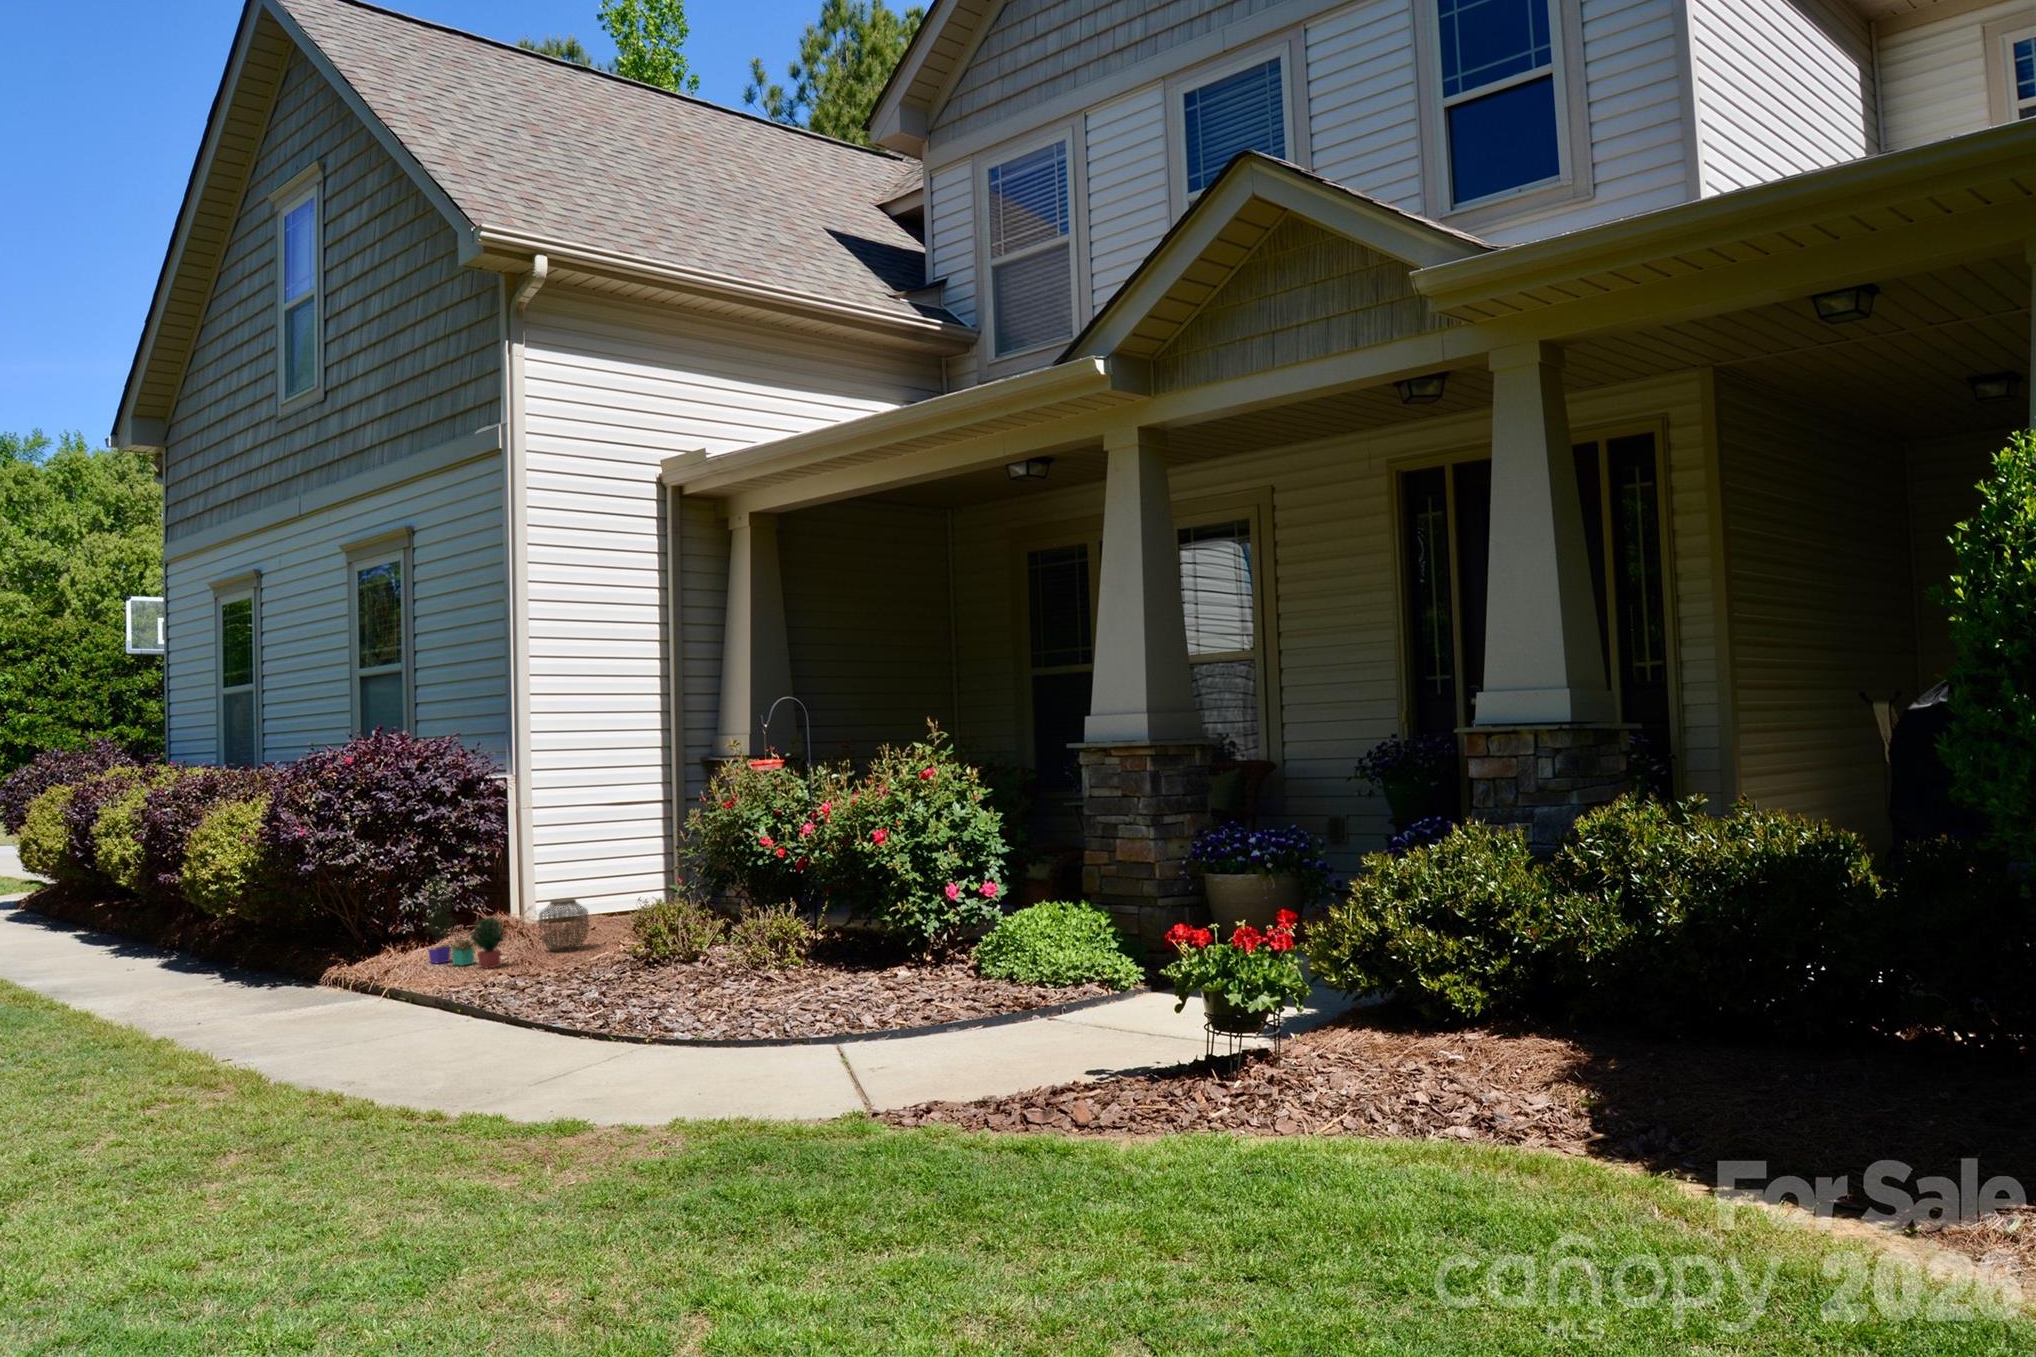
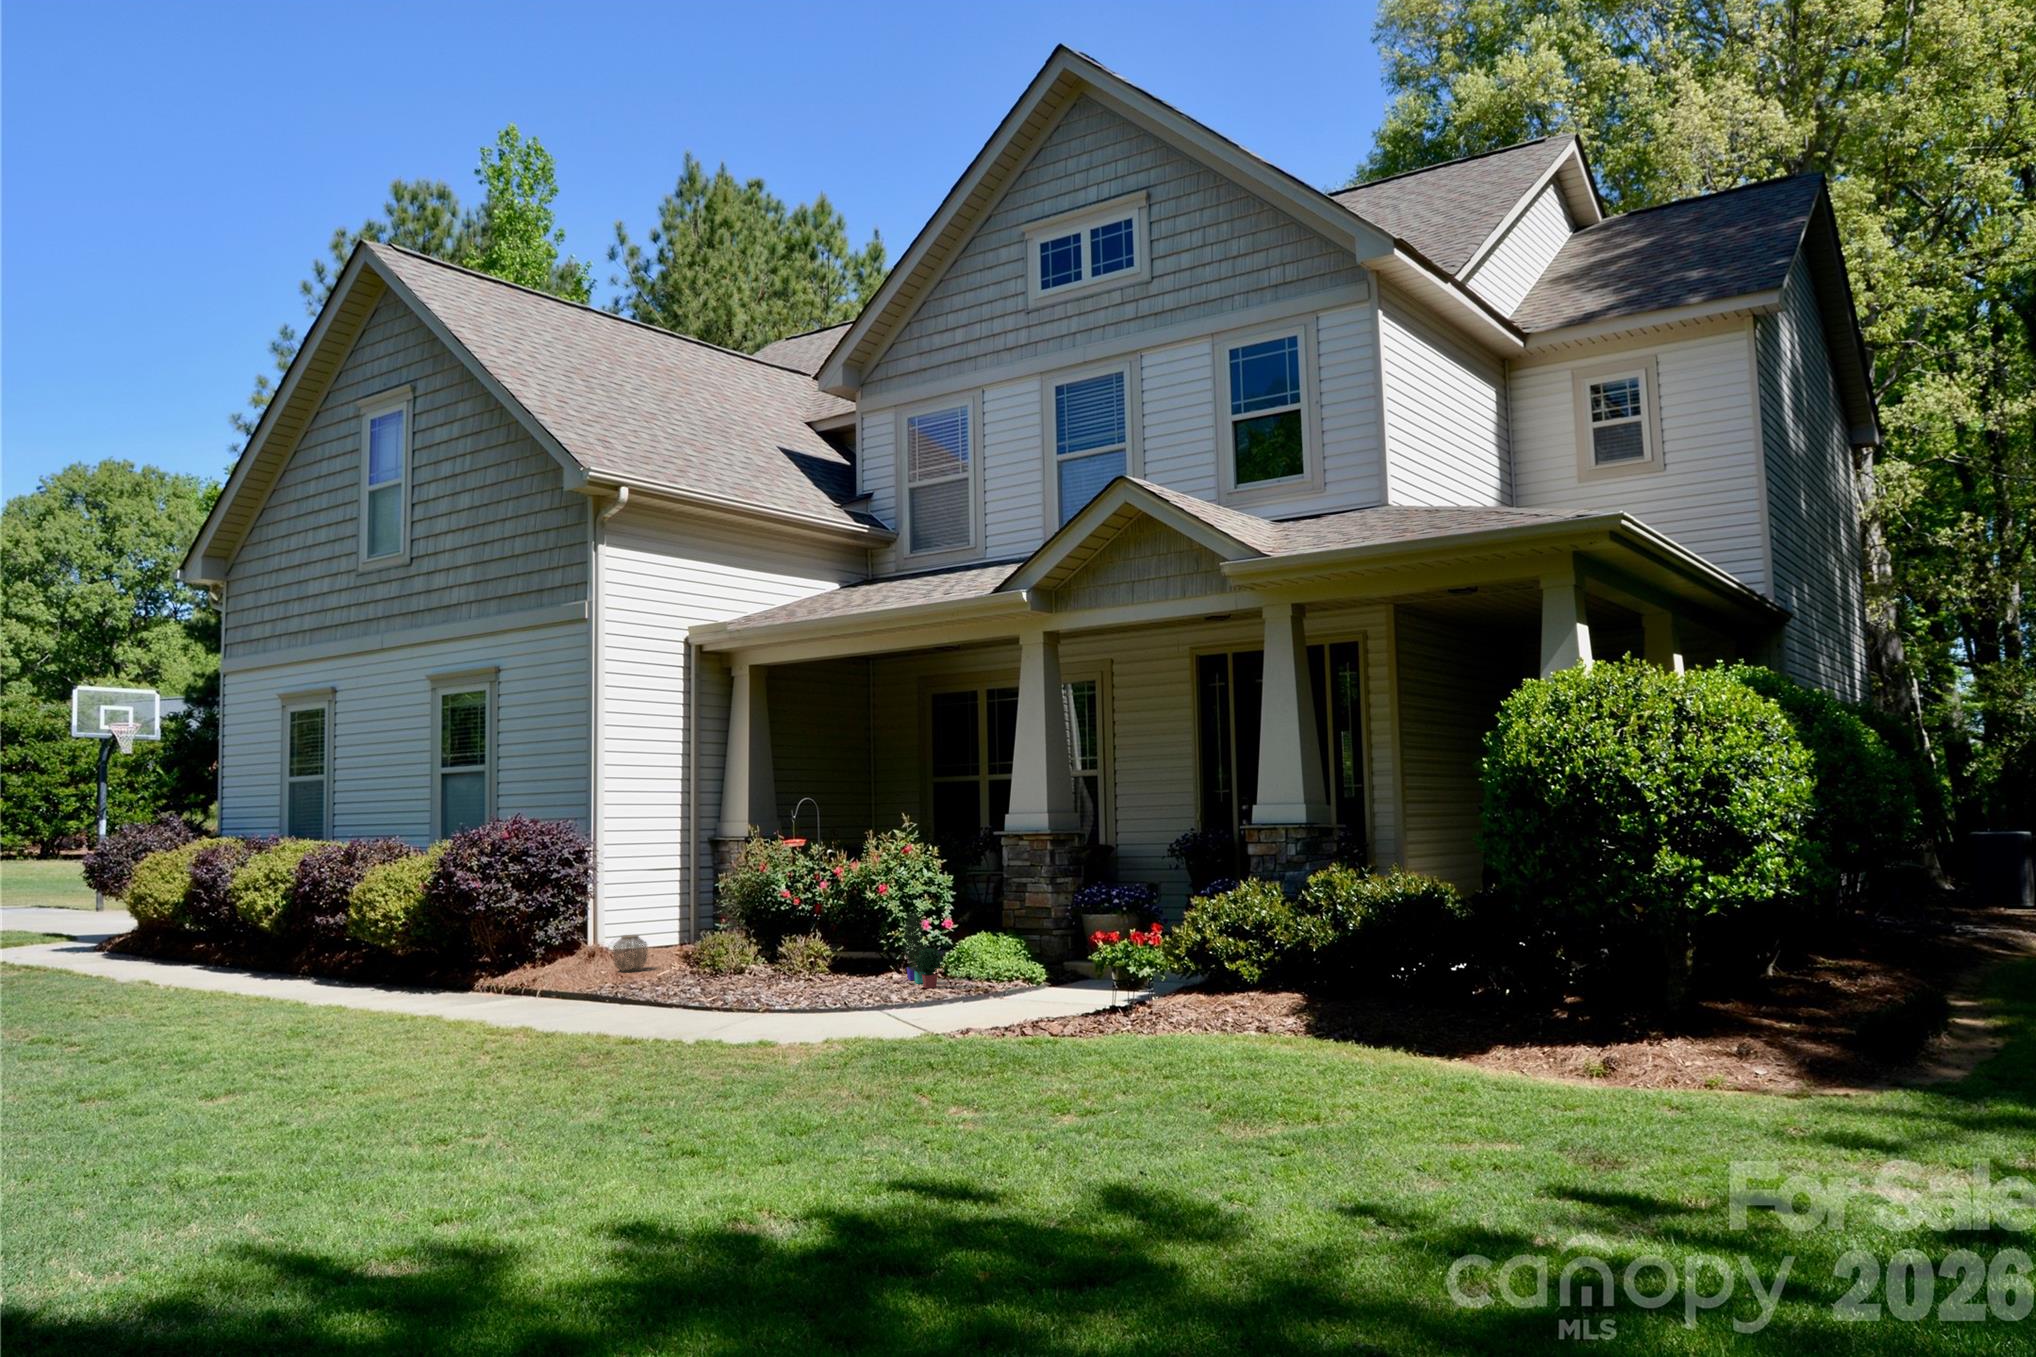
potted plant: present [423,877,506,968] -> present [902,913,942,988]

